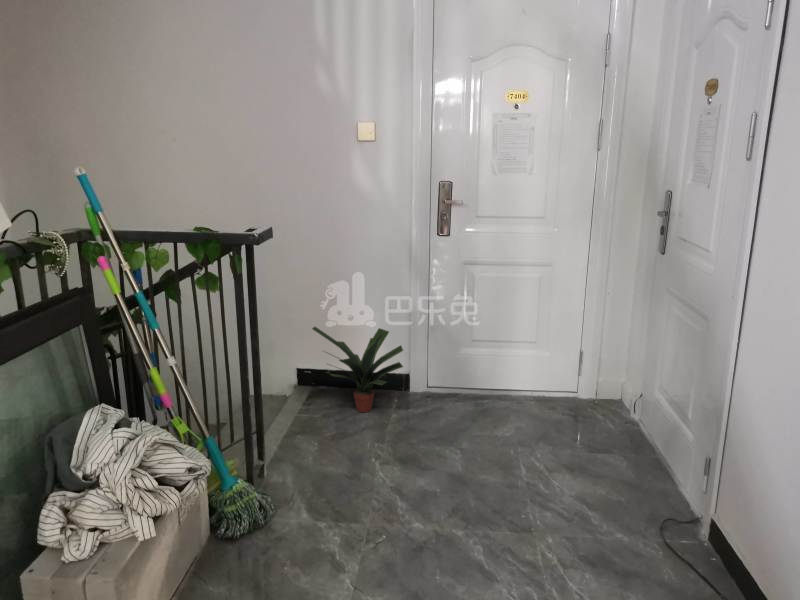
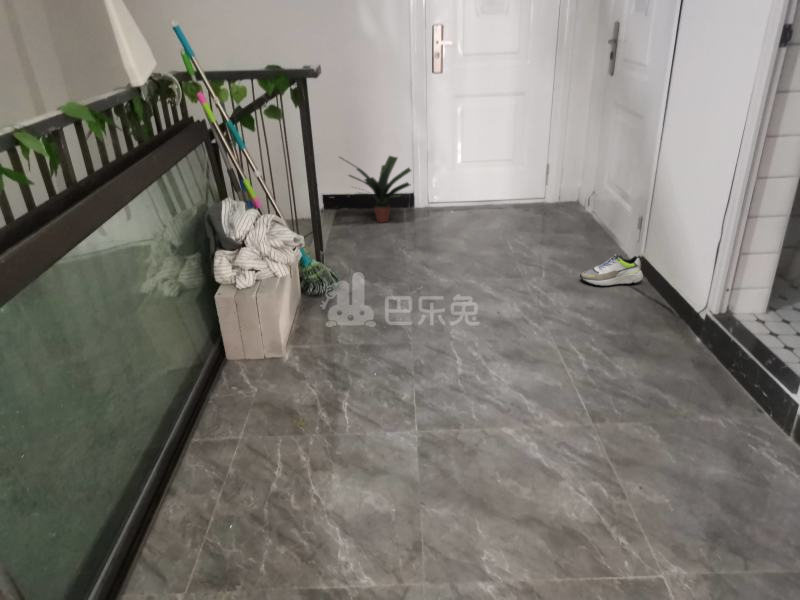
shoe: none [616,515,713,567] -> present [580,255,643,286]

